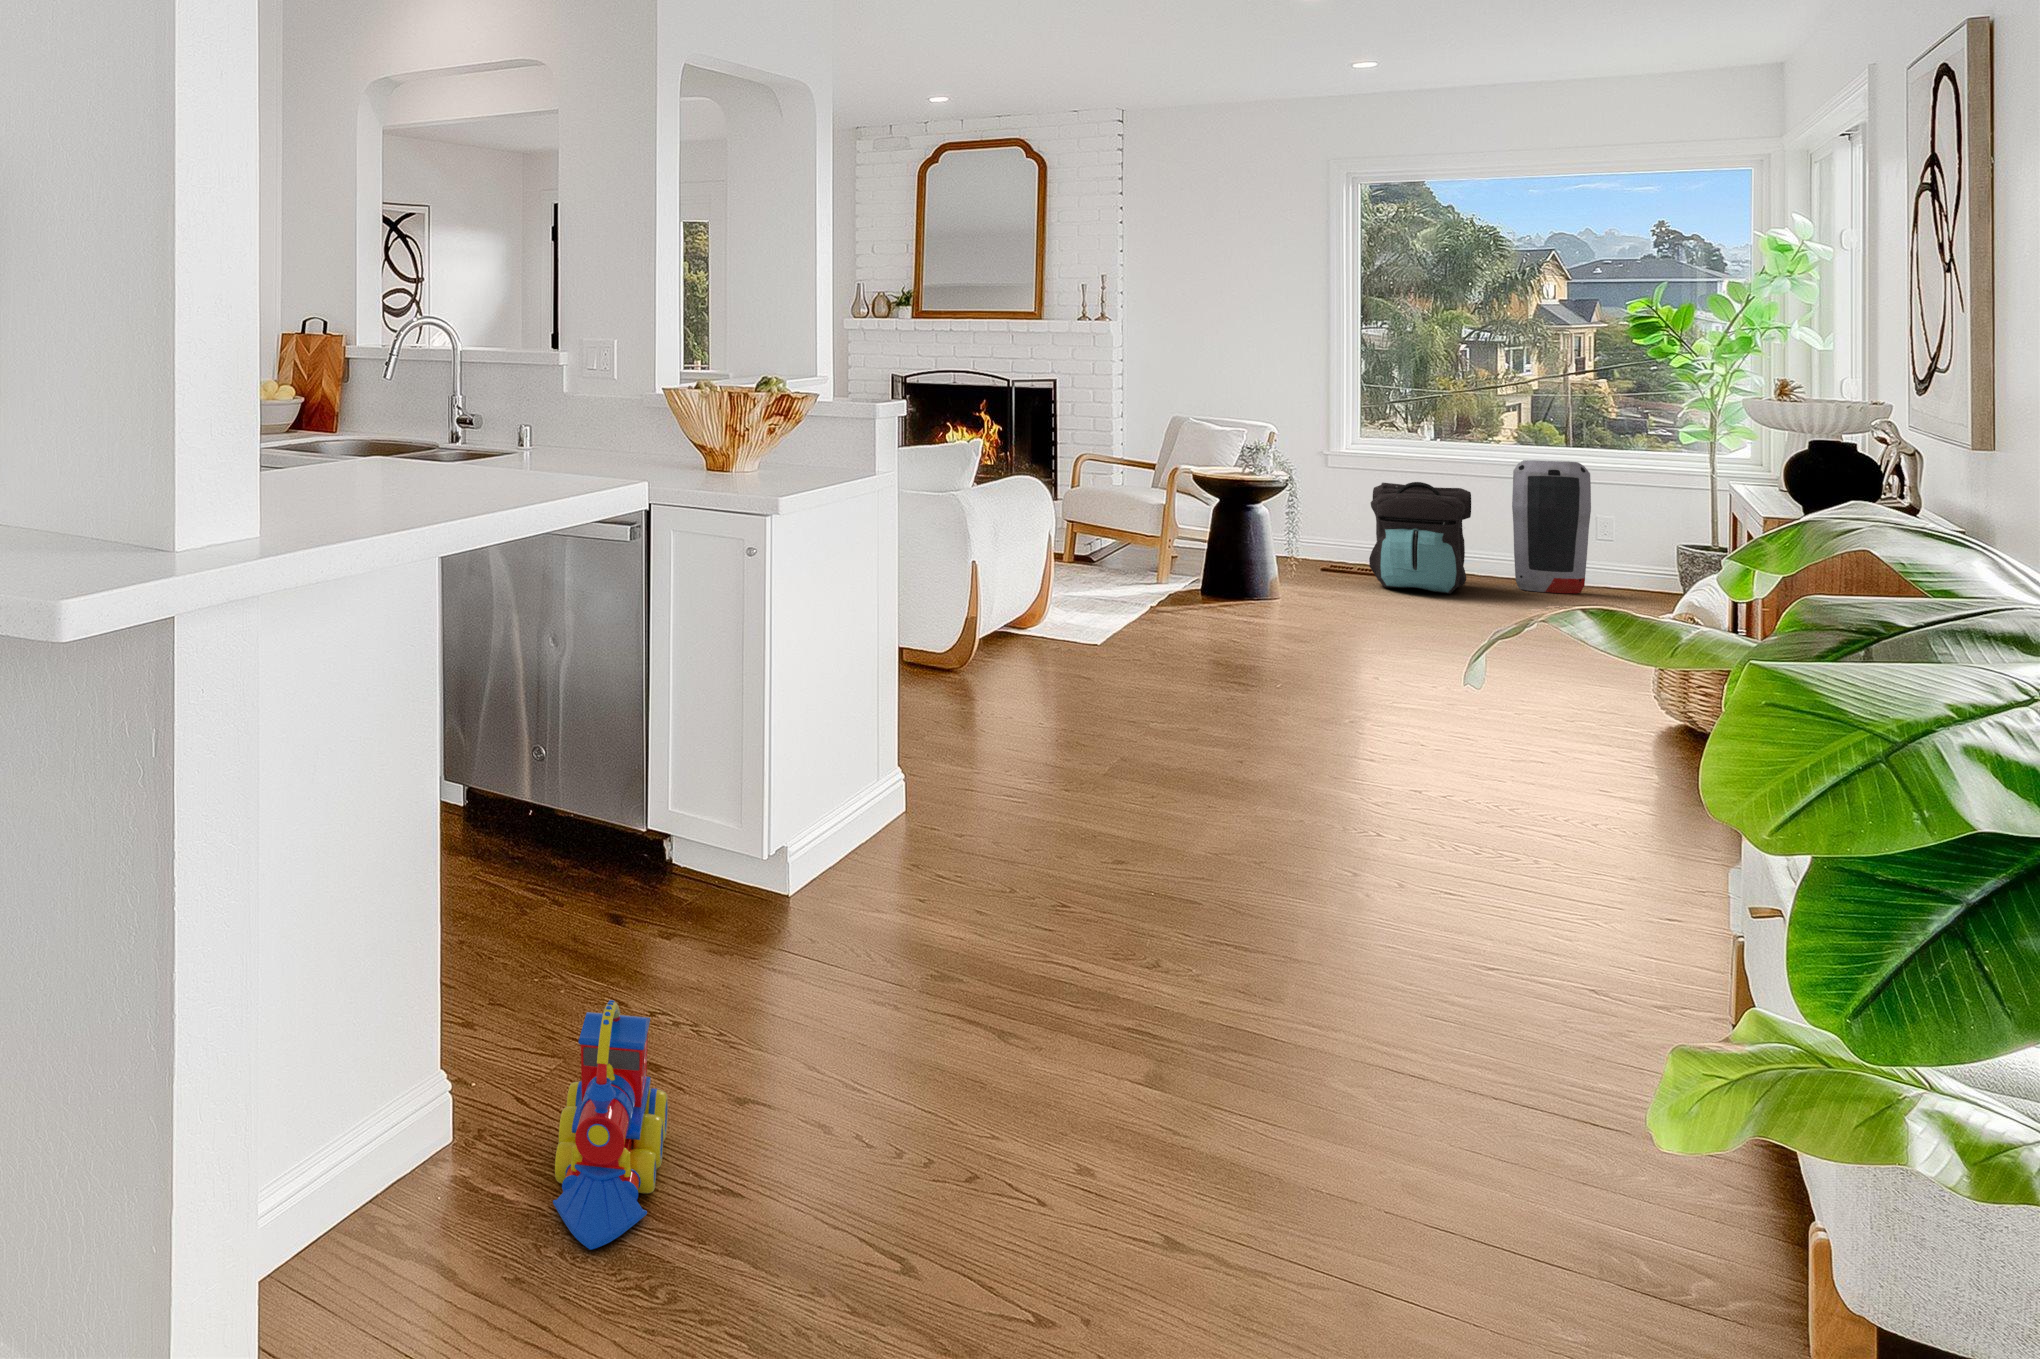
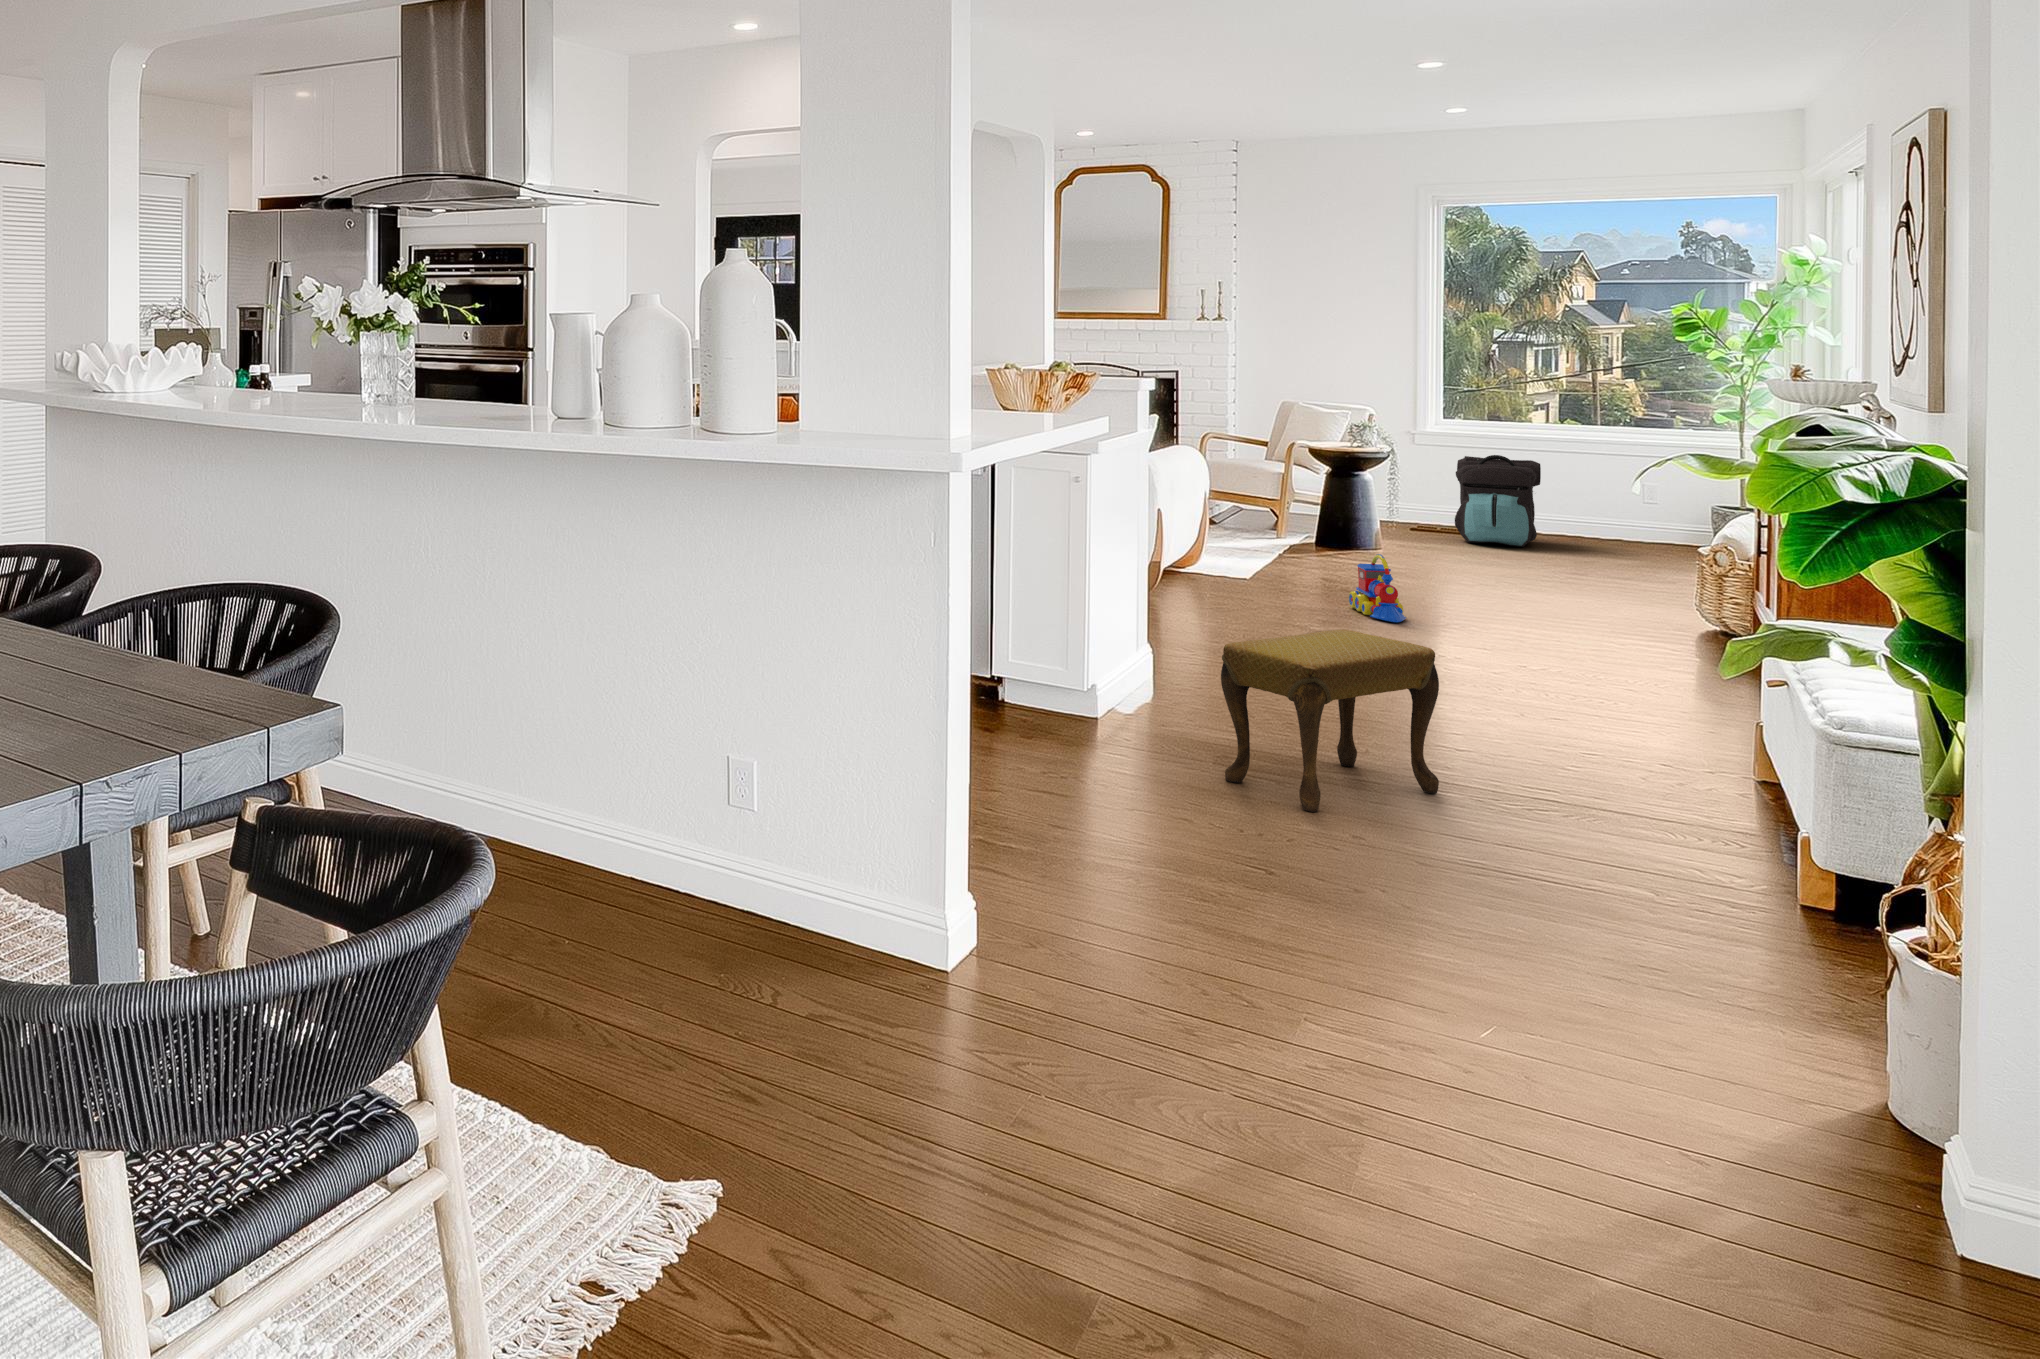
air purifier: present [1512,460,1591,594] -> none [1575,438,1641,548]
footstool: none [922,794,1248,1112] -> present [1221,629,1439,812]
toy train: present [553,1000,668,1250] -> present [1349,554,1406,622]

